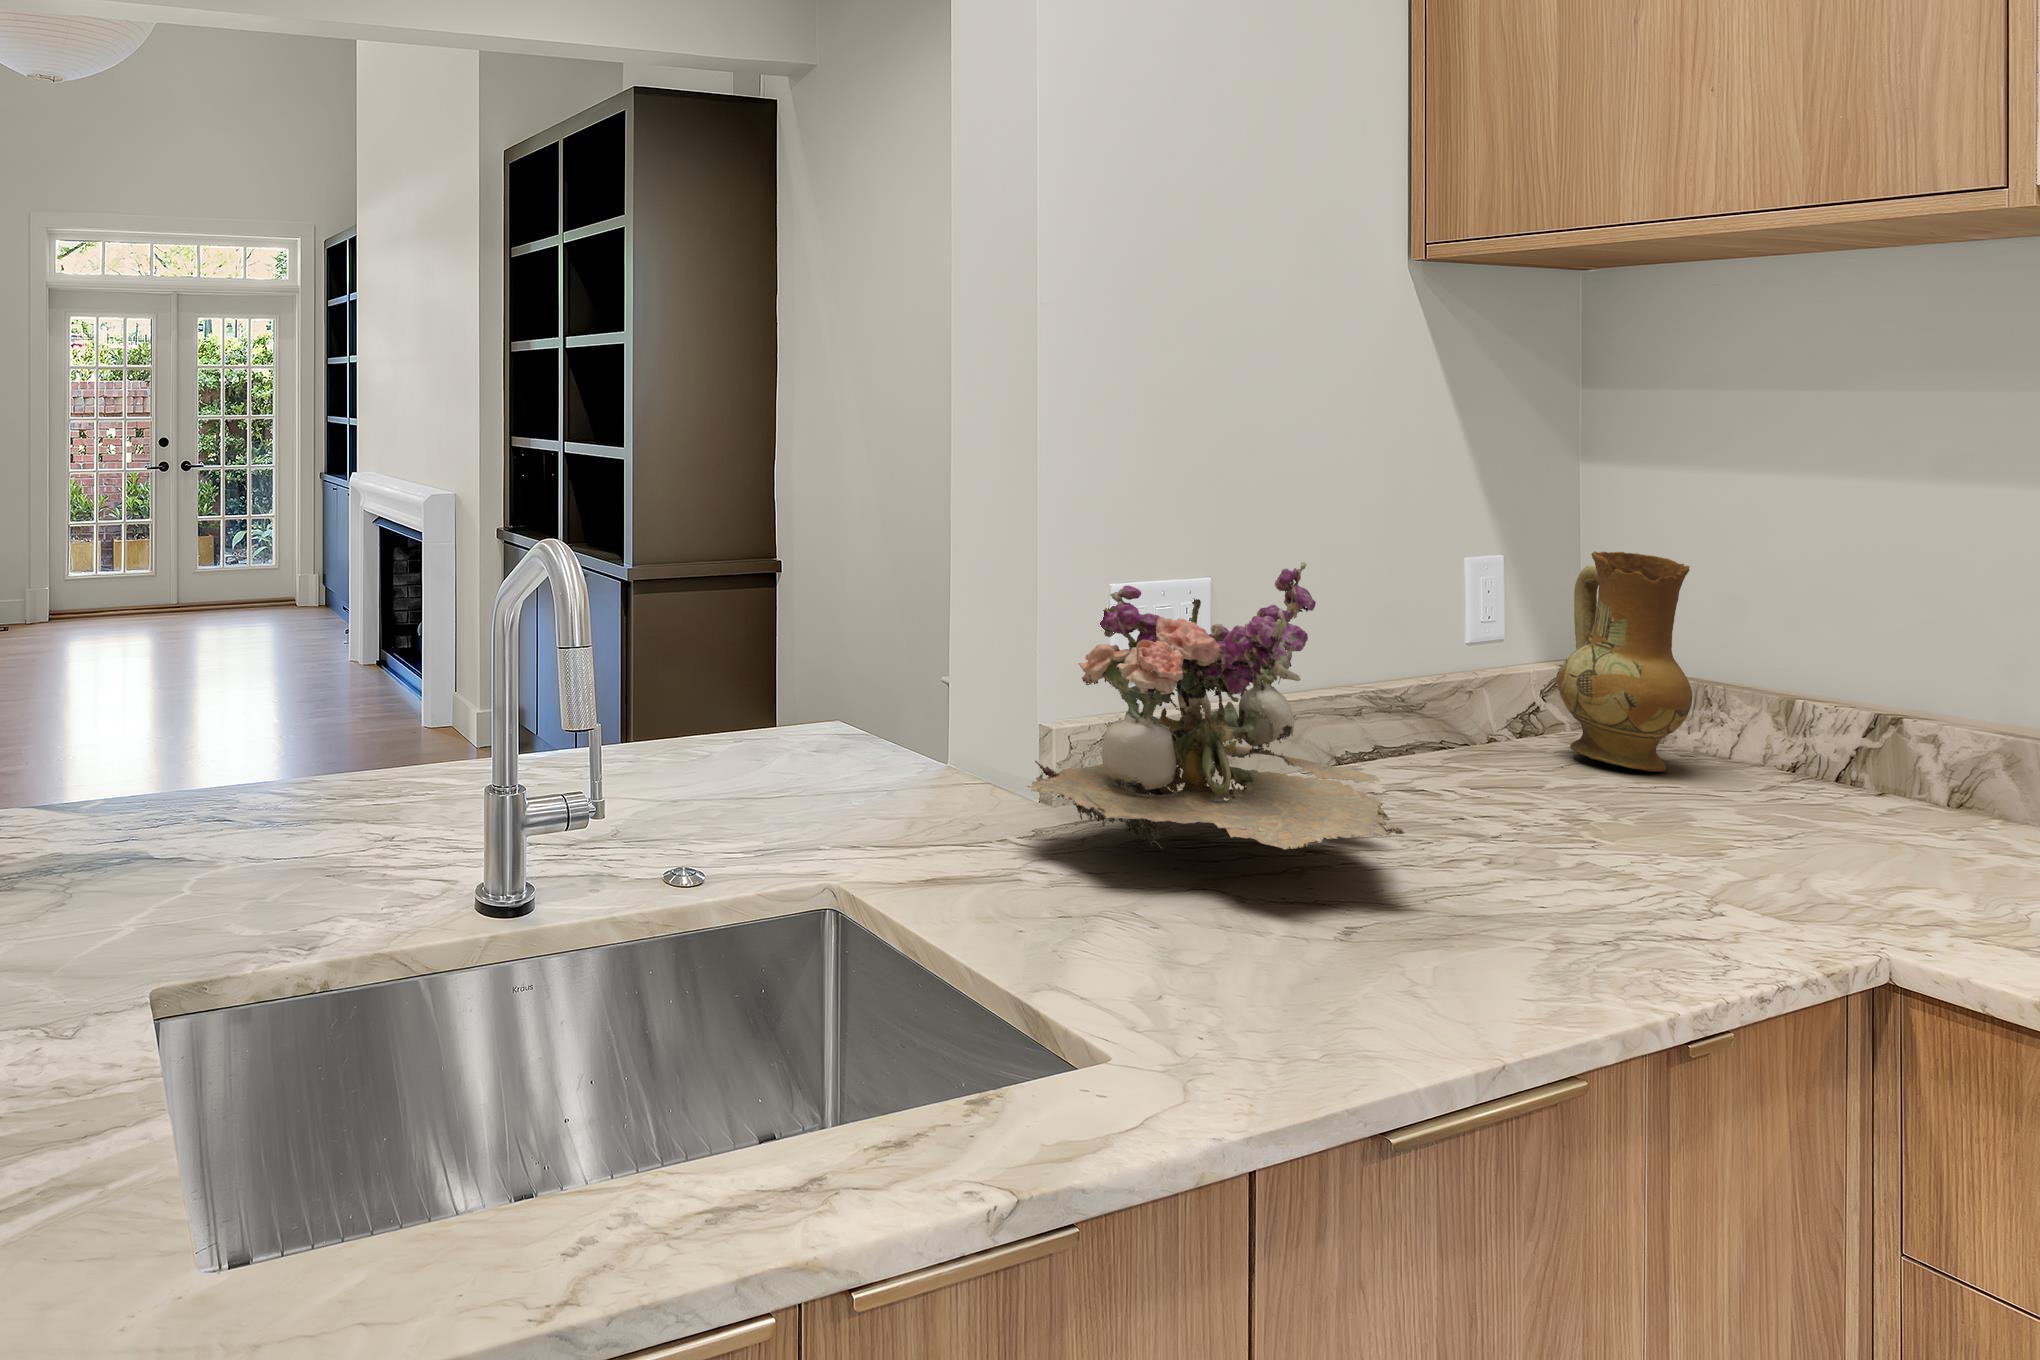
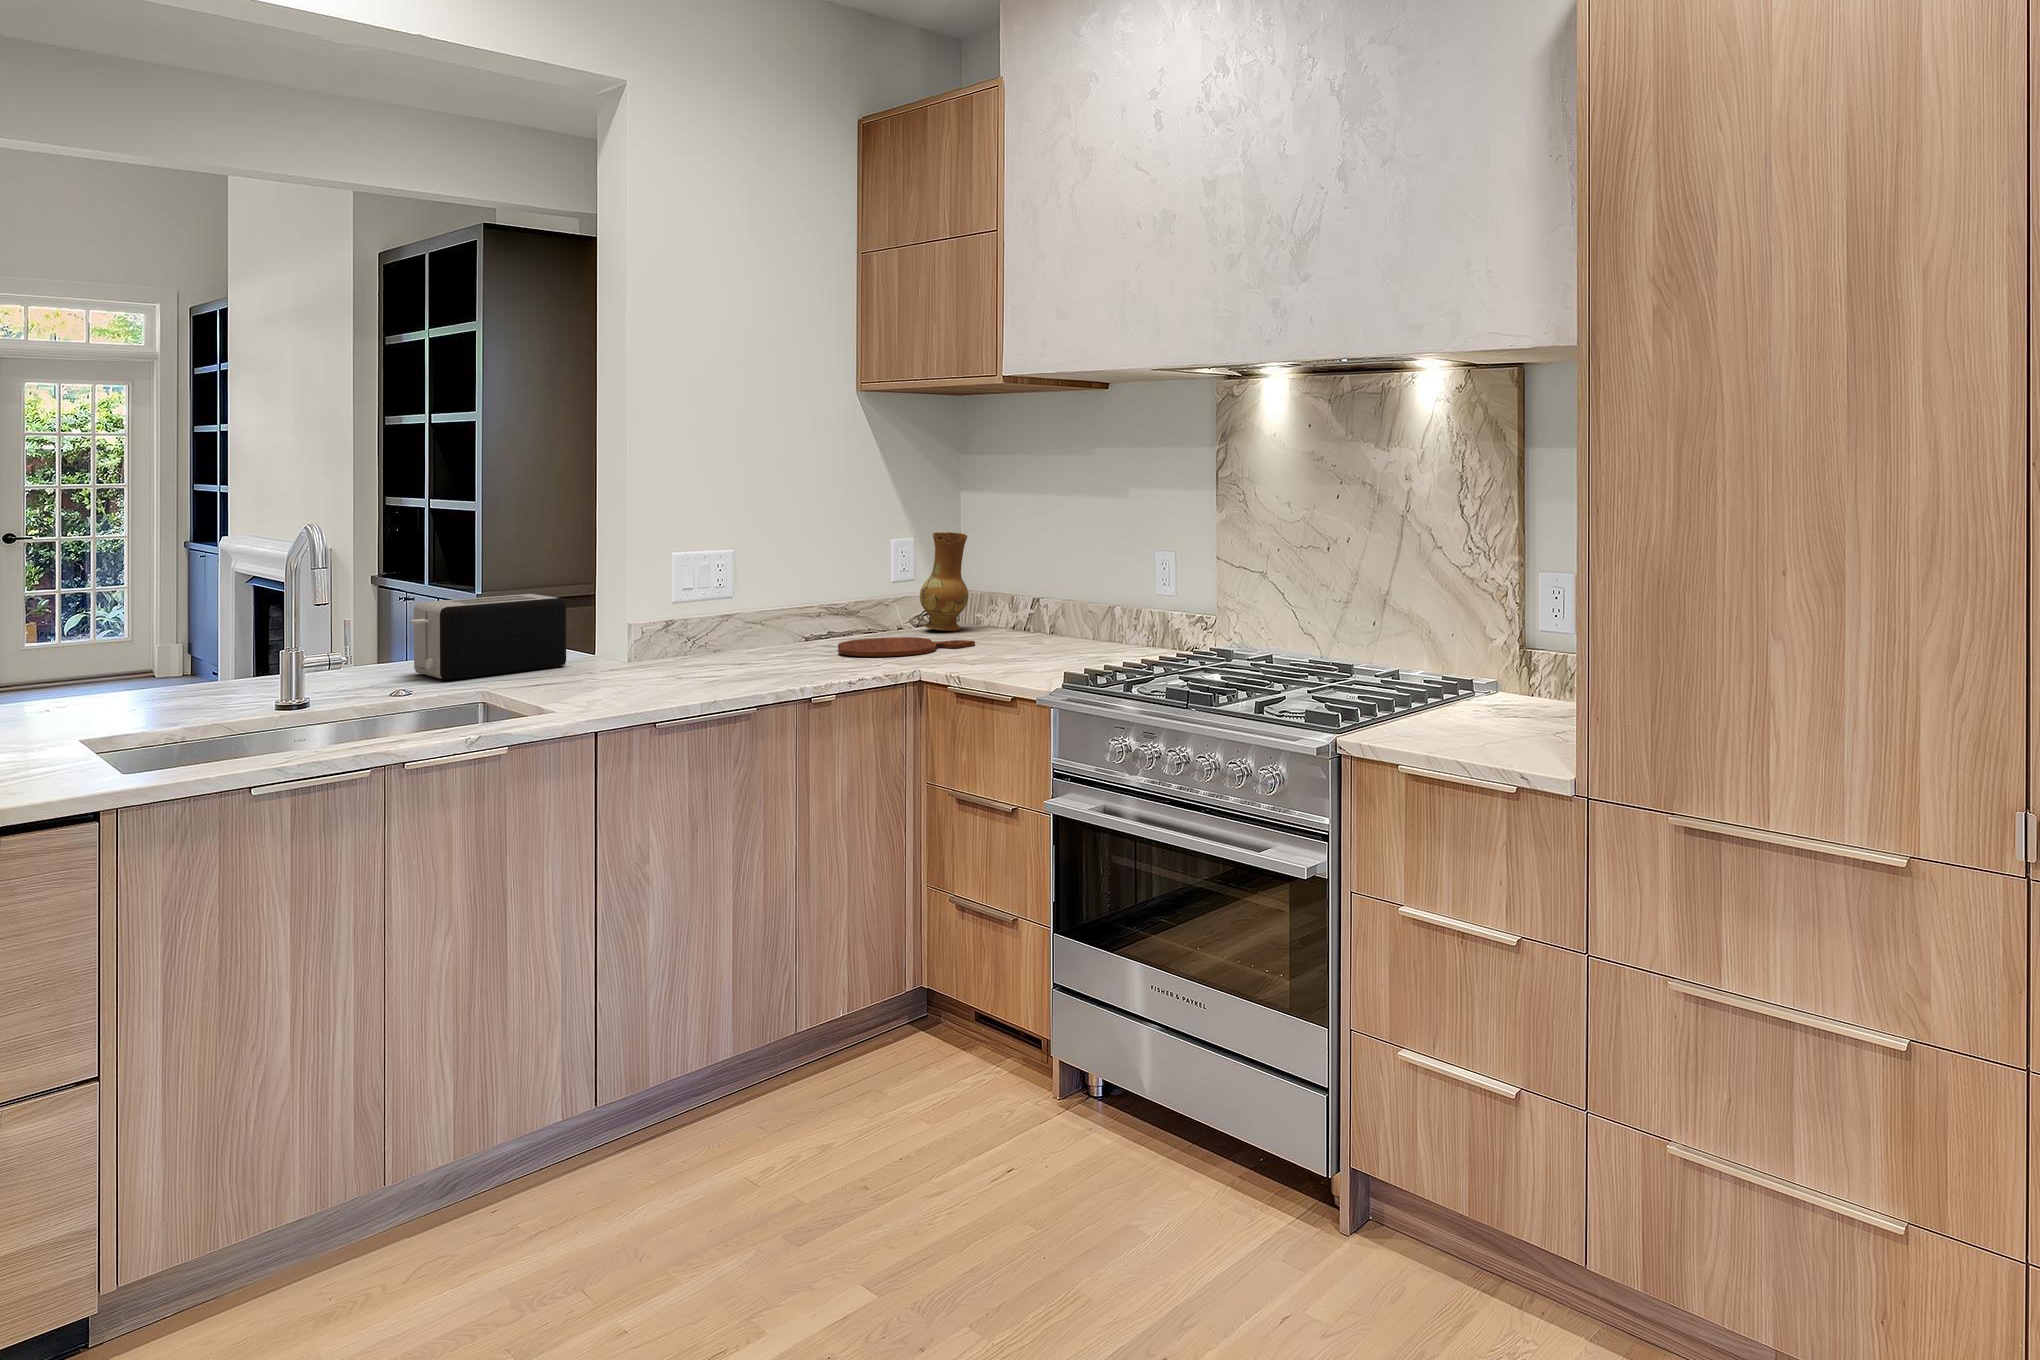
flower arrangement: present [1026,562,1405,850] -> none [607,534,779,665]
toaster: none [649,651,917,842] -> present [411,594,566,680]
cutting board: none [1481,795,1873,892] -> present [838,637,975,656]

